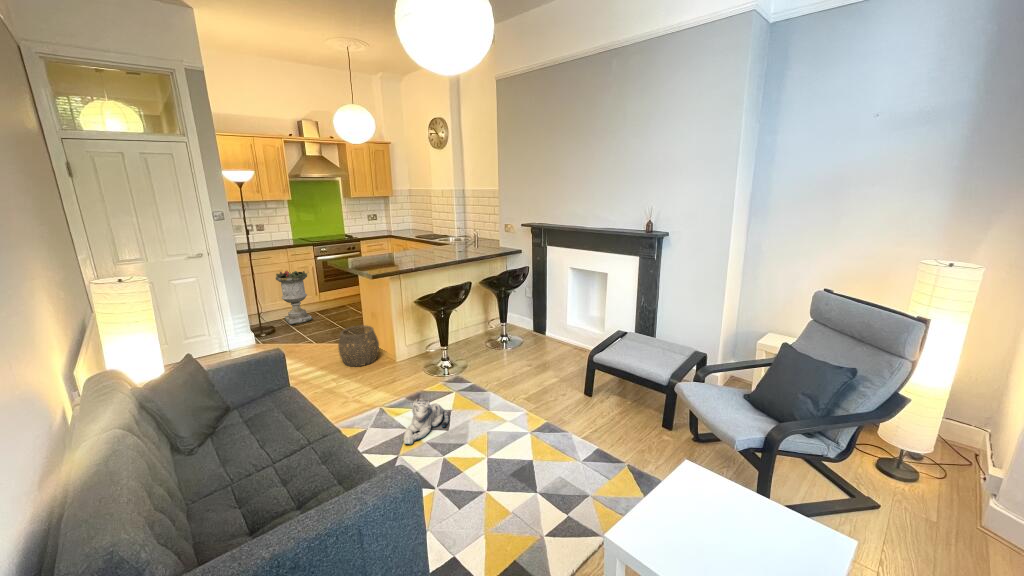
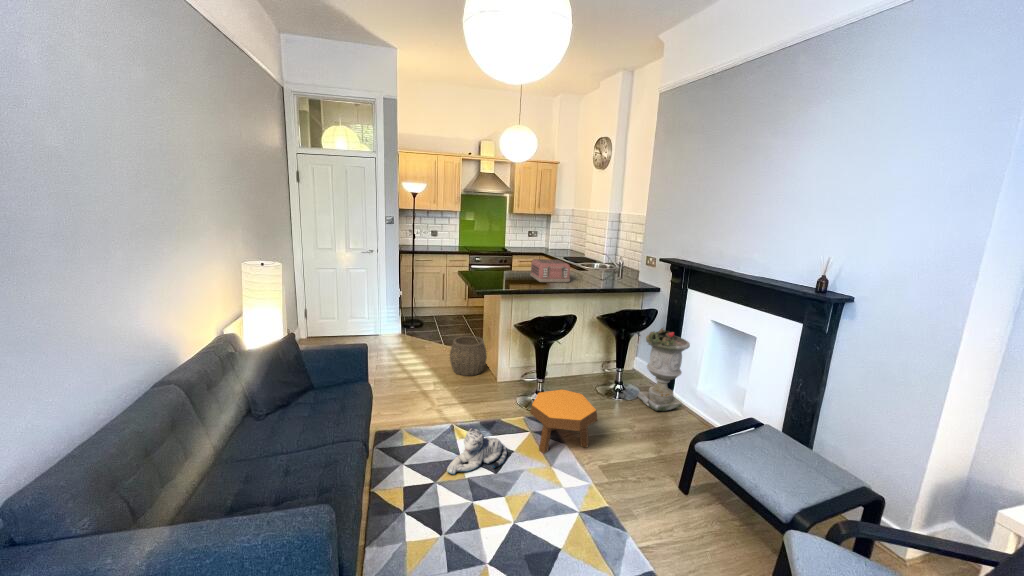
toaster: none [403,237,446,260] -> present [530,259,570,282]
planter: present [276,271,312,324] -> present [638,328,690,411]
footstool: none [456,348,513,404] -> present [530,390,598,453]

